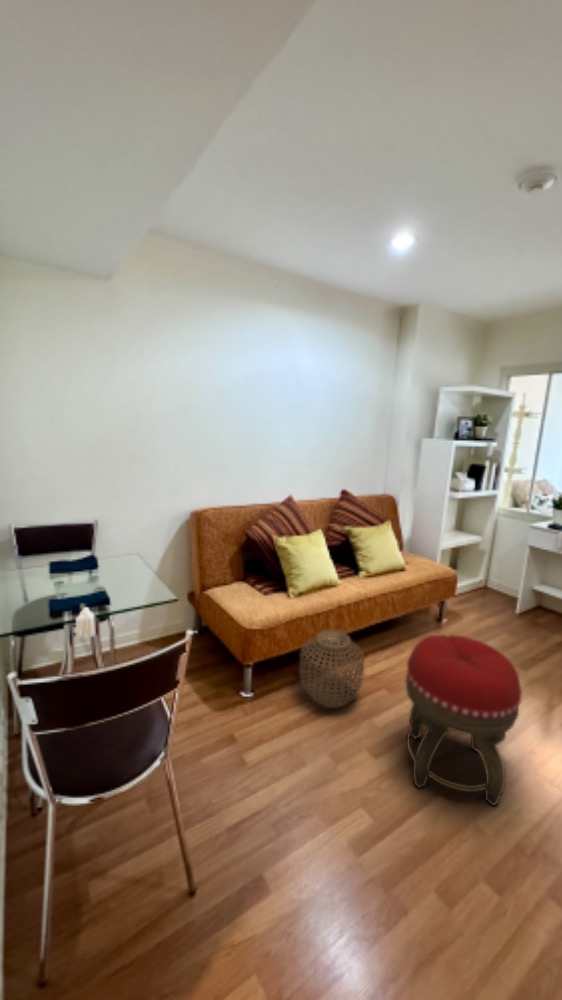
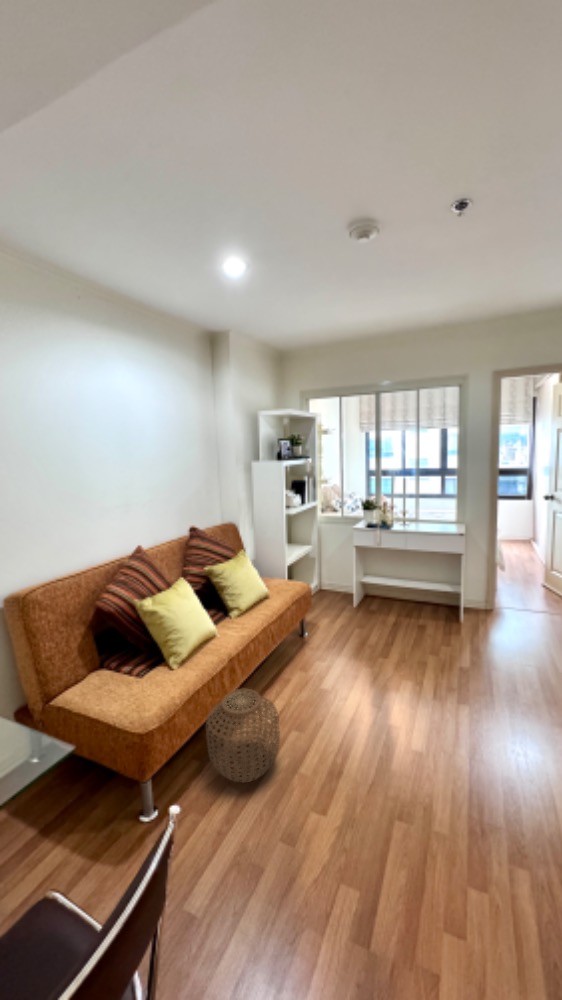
footstool: present [406,635,522,805] -> none [333,652,440,825]

